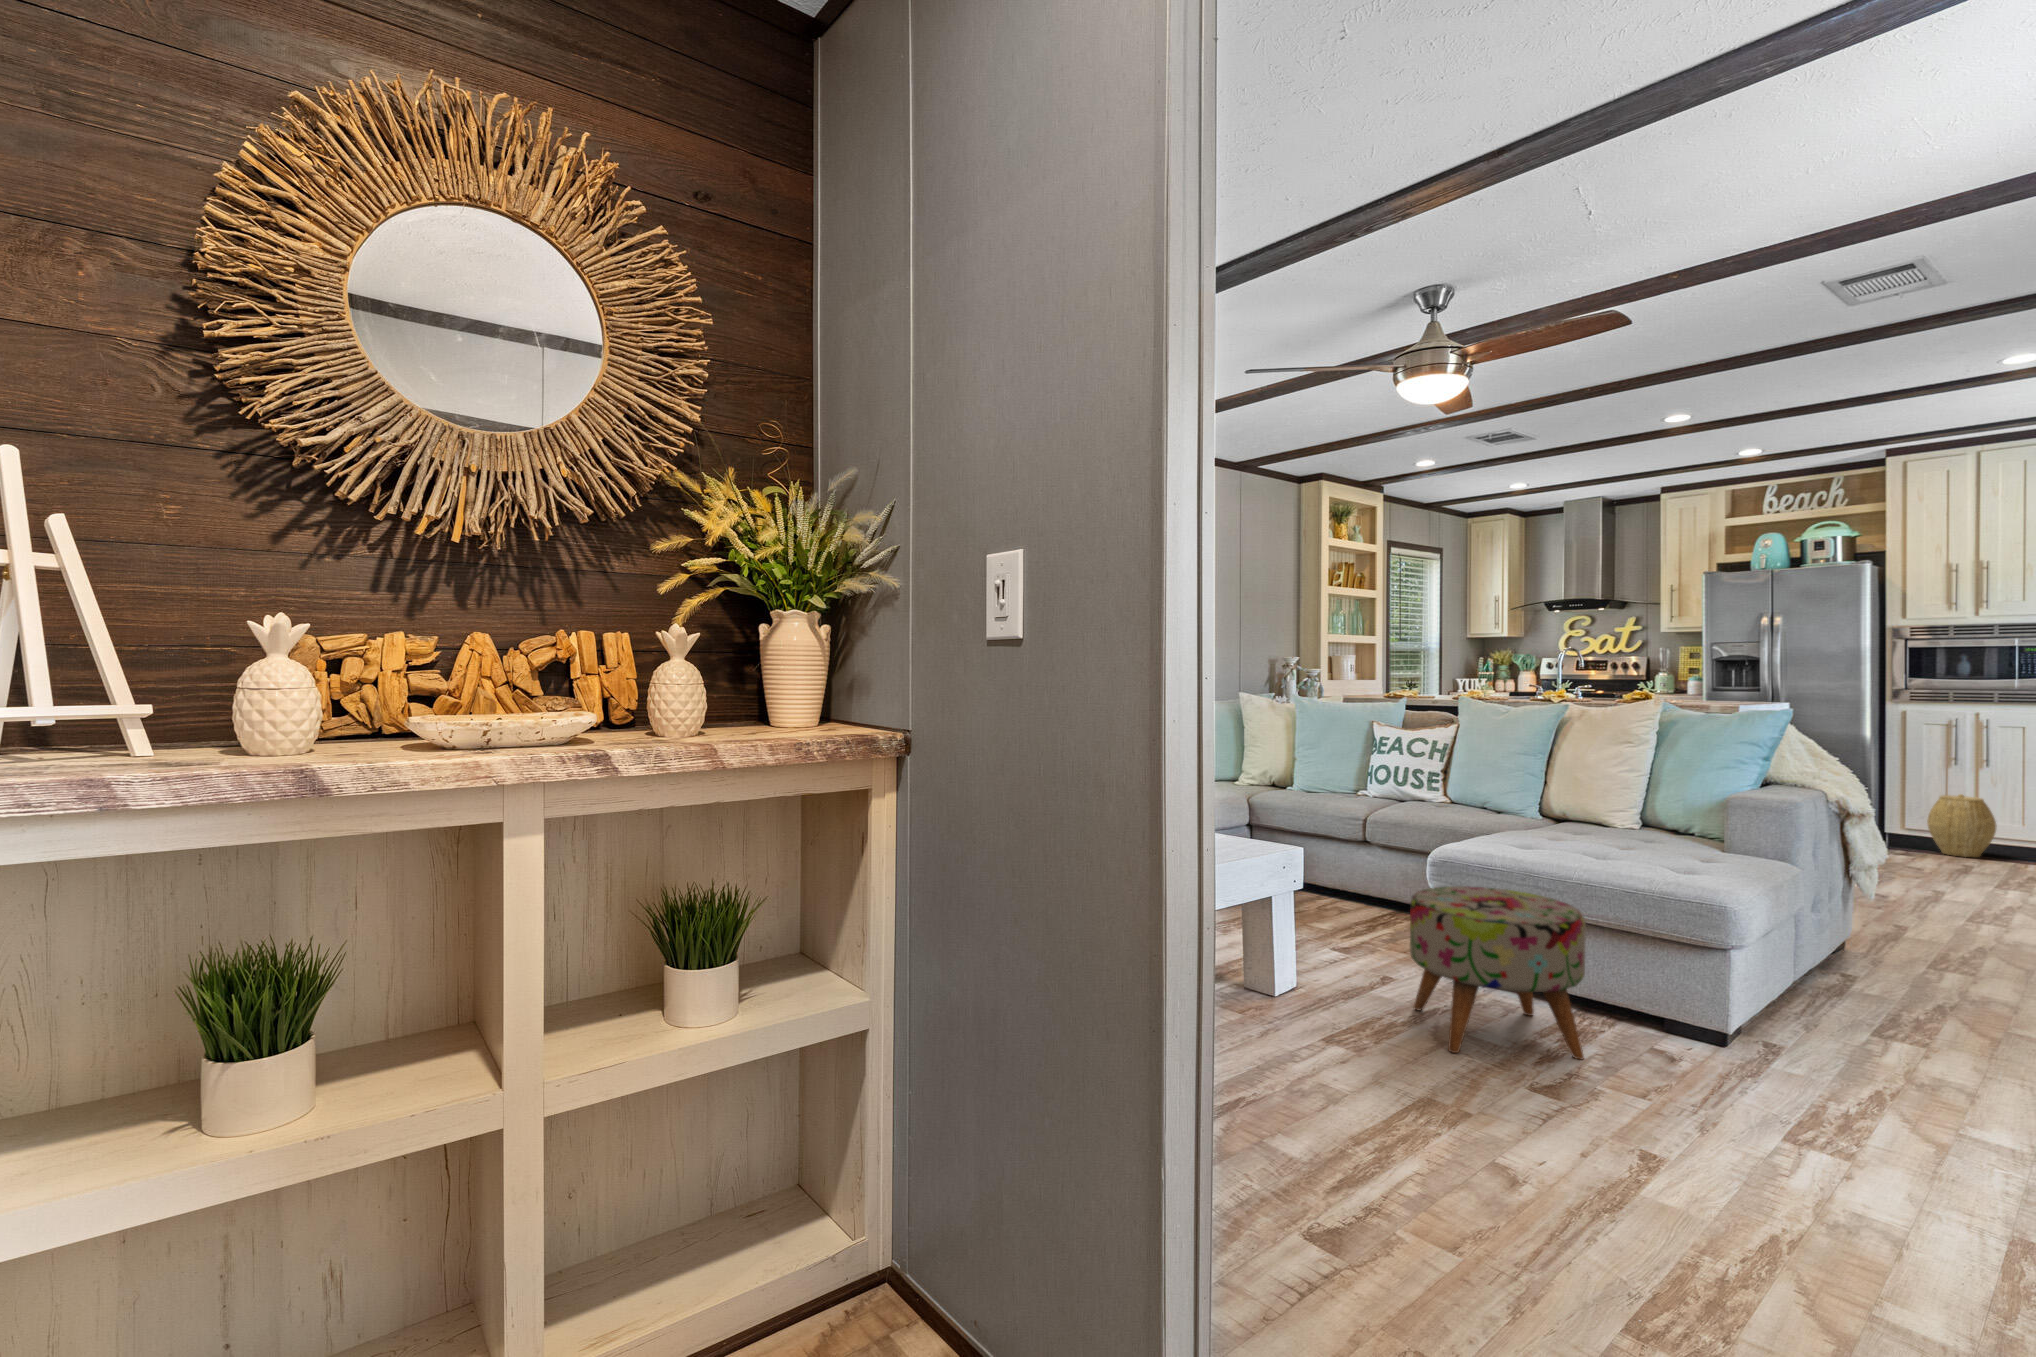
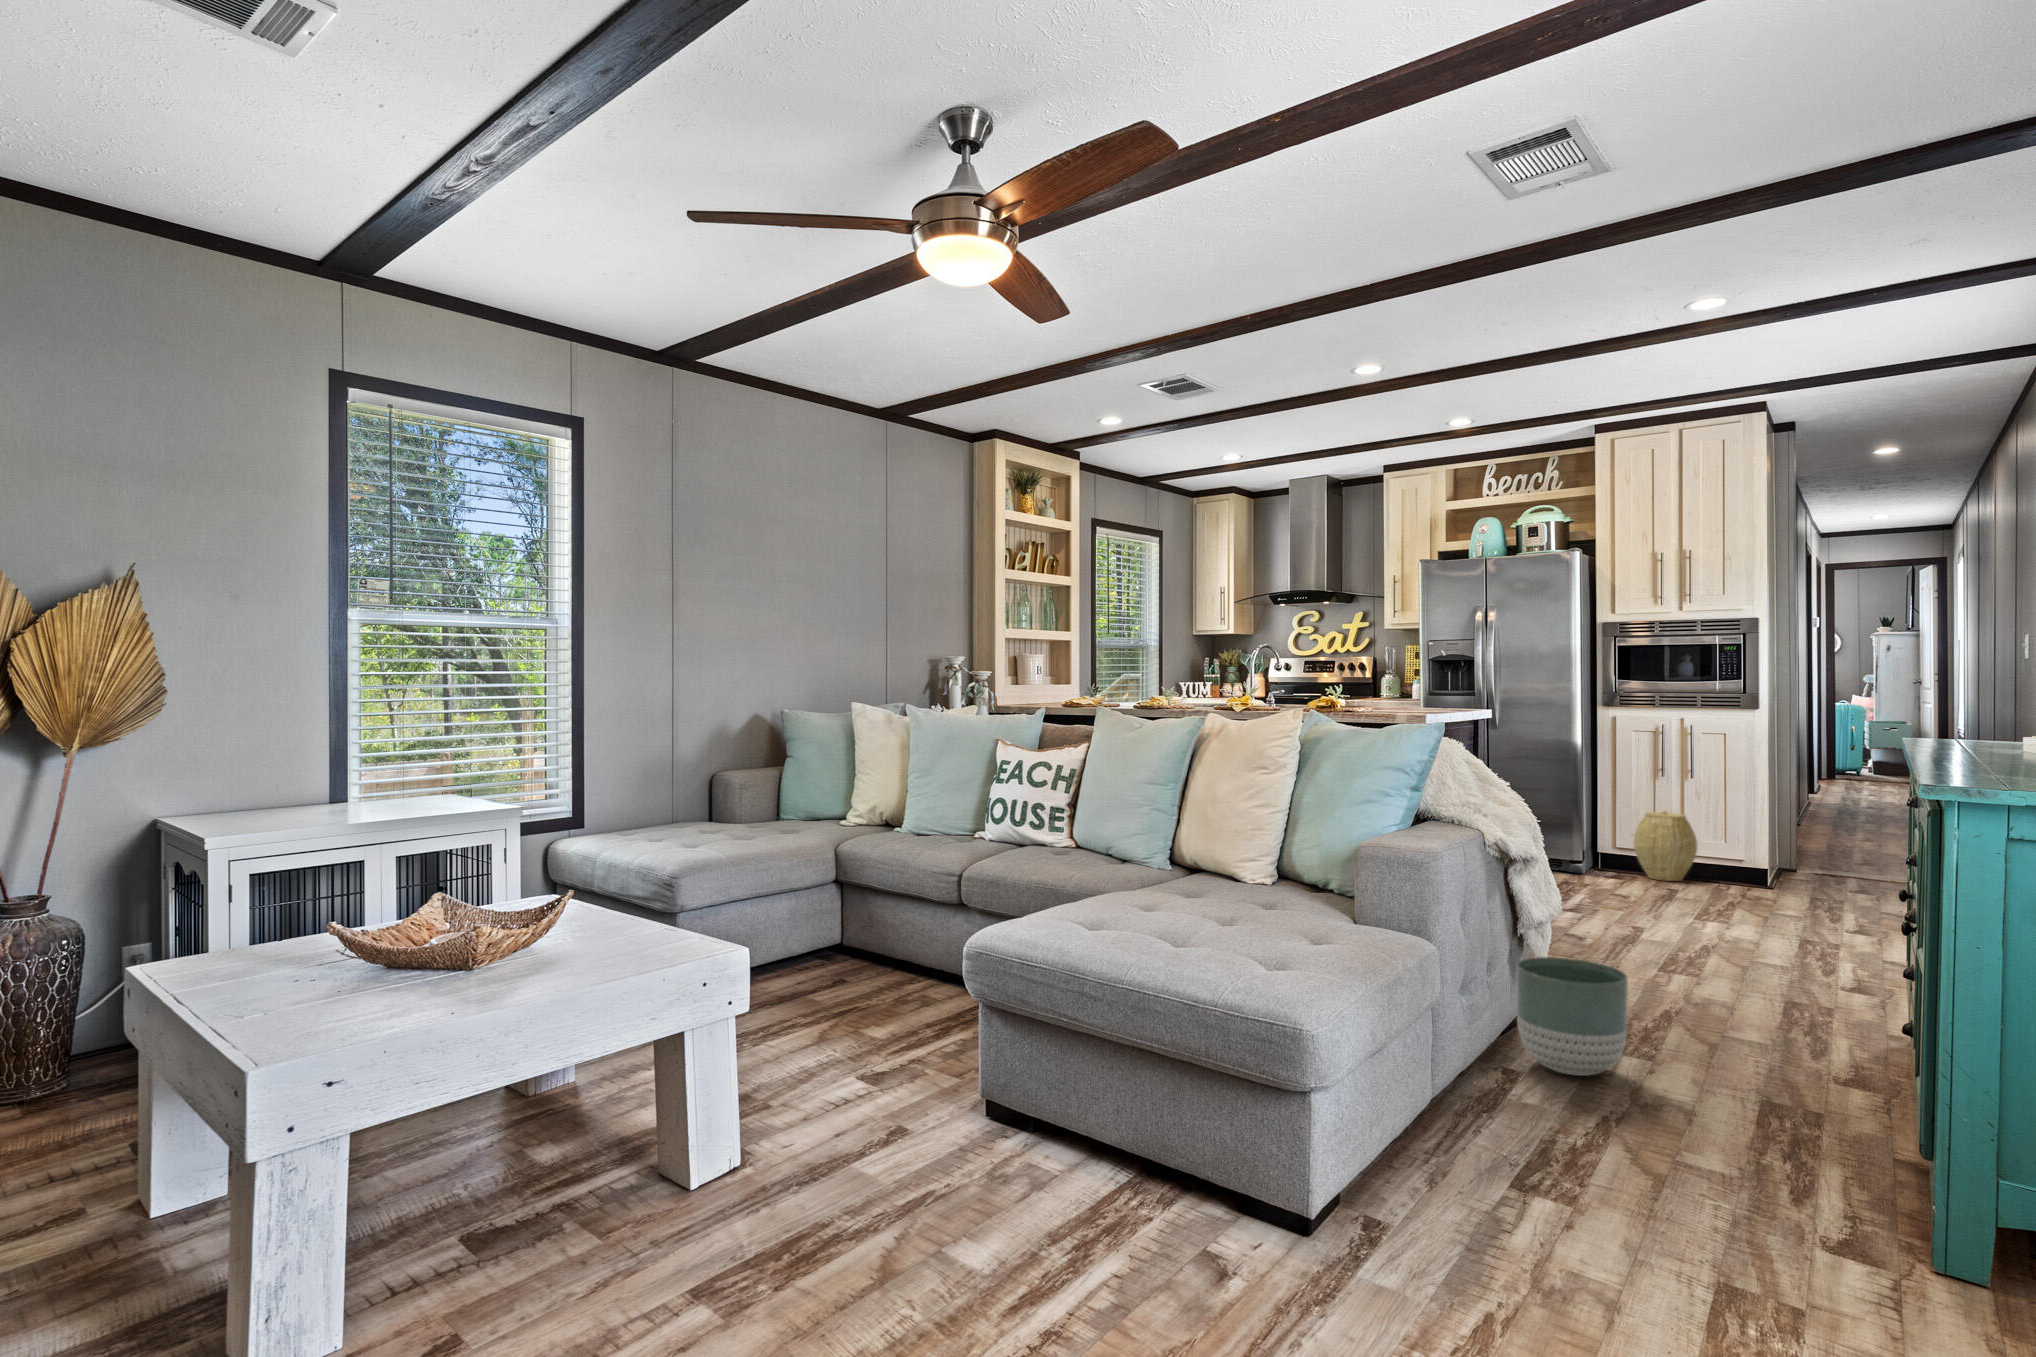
ottoman: present [1410,886,1586,1060] -> none [899,986,1134,1264]
planter: none [1855,897,1962,988] -> present [1517,957,1628,1076]

